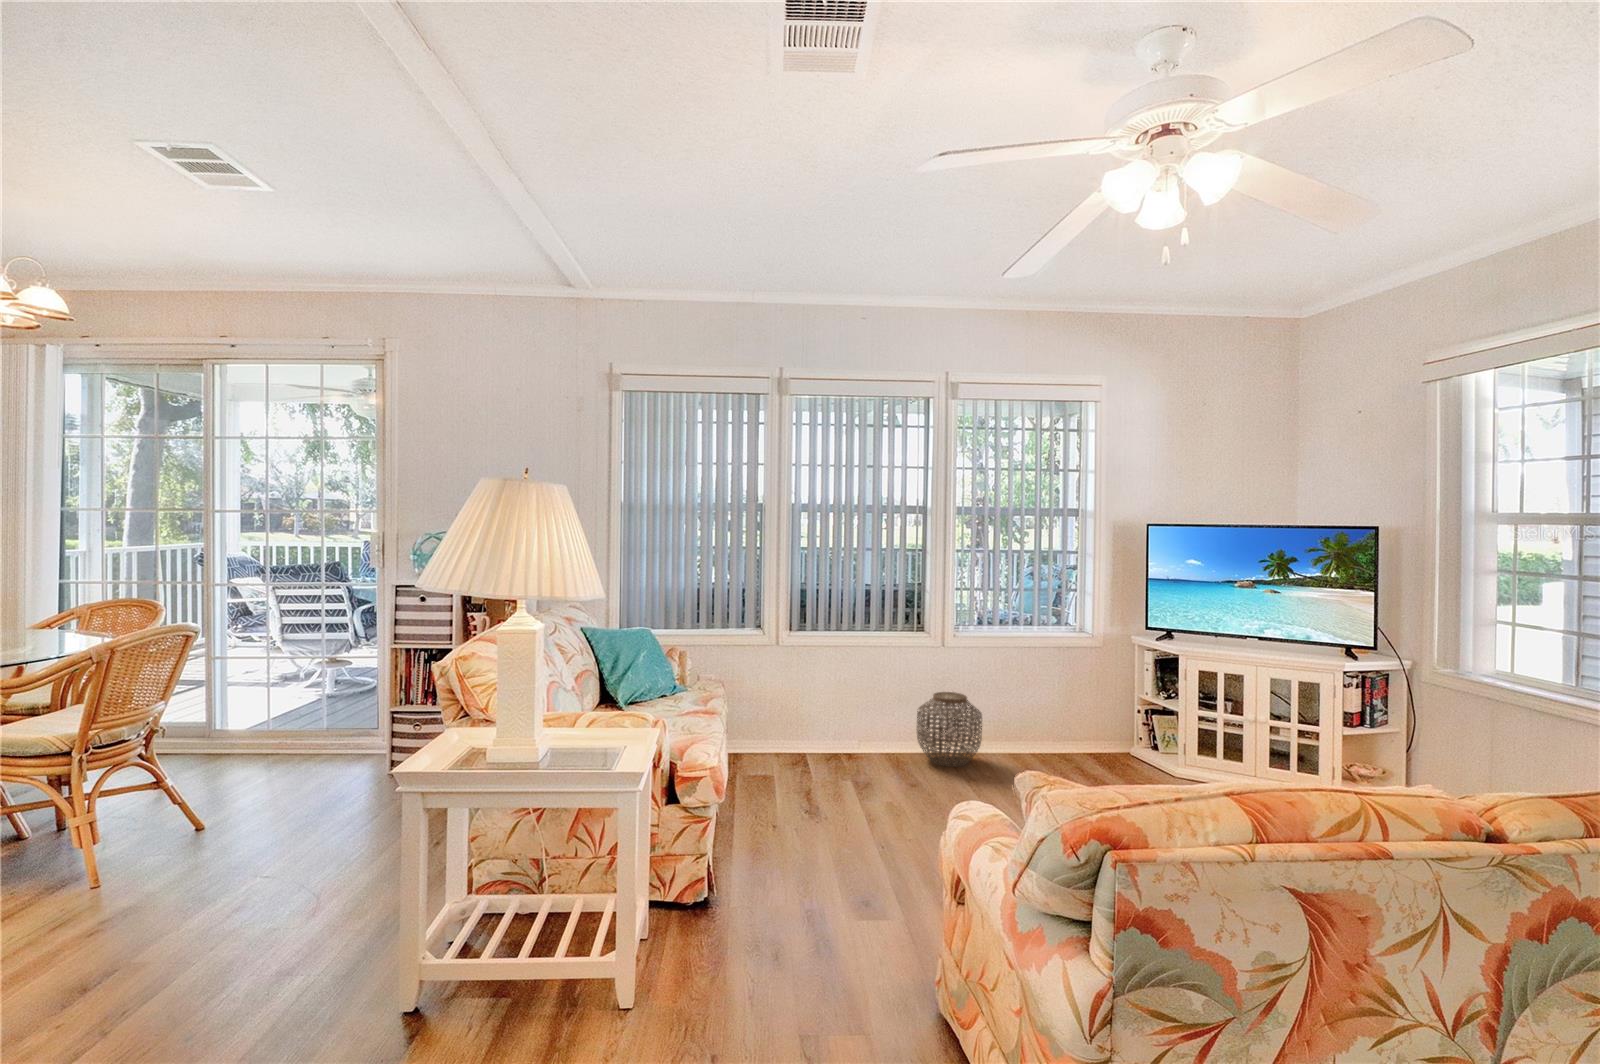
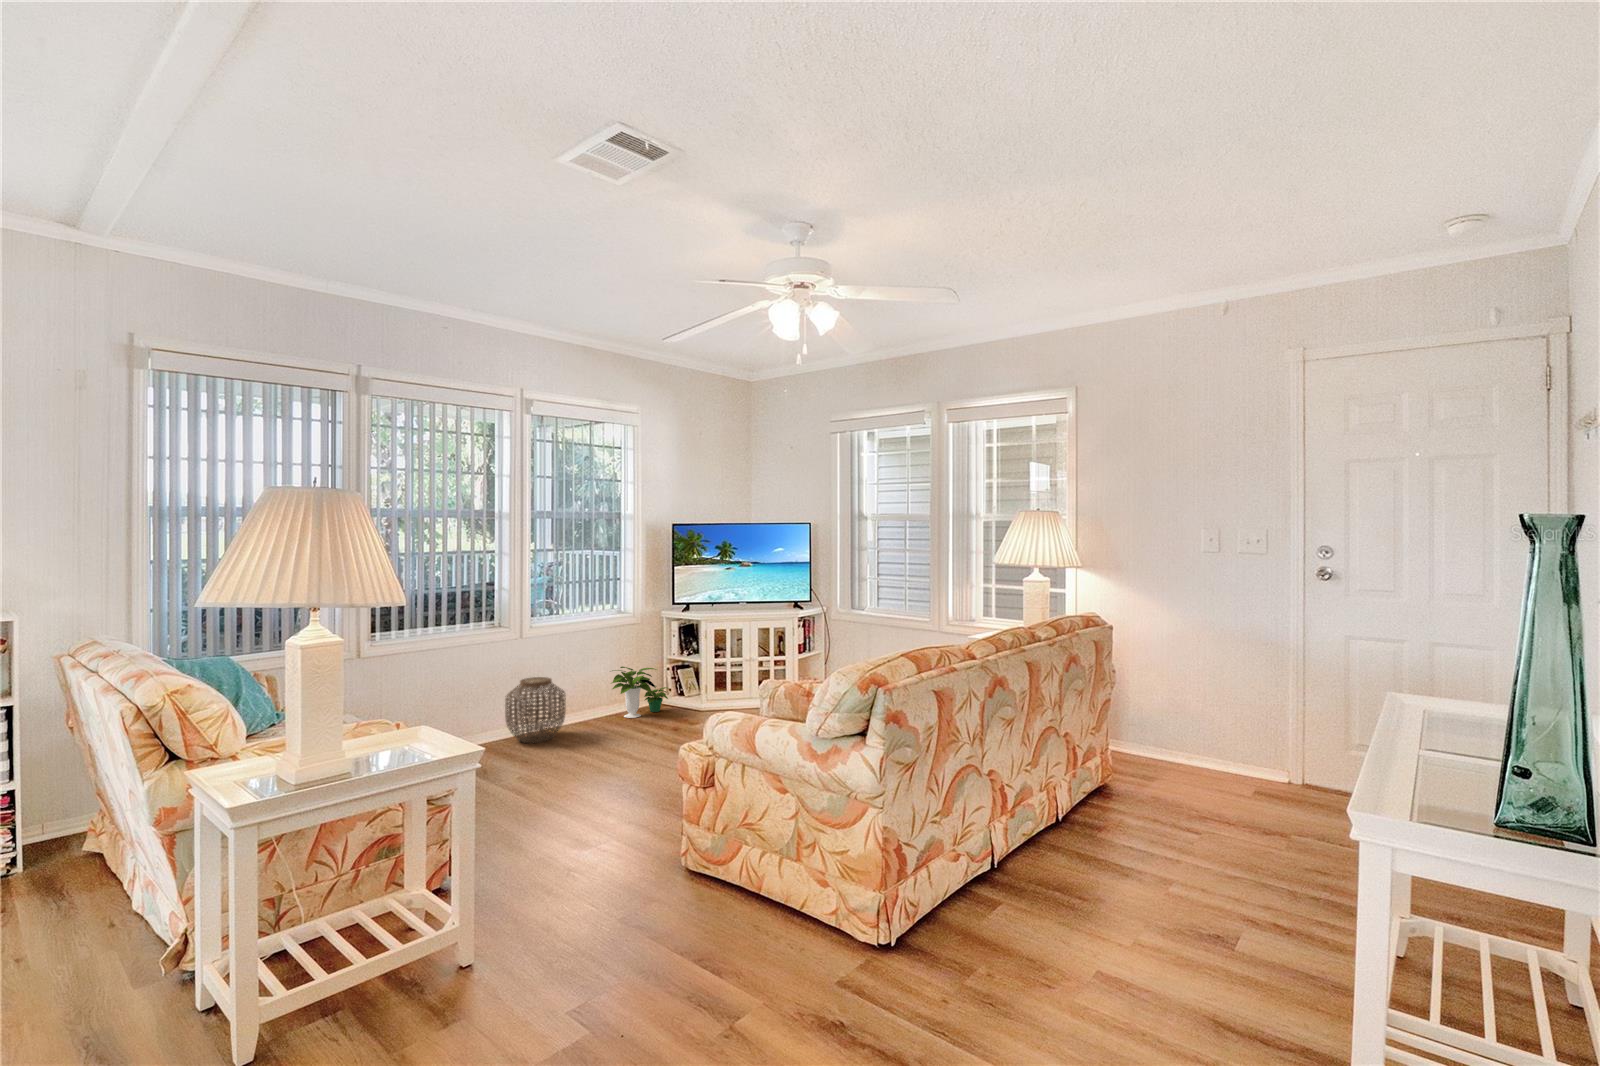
potted plant: none [1050,697,1134,764] -> present [612,666,668,718]

